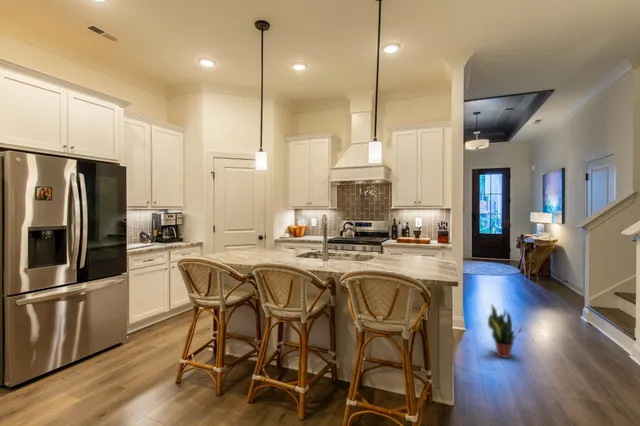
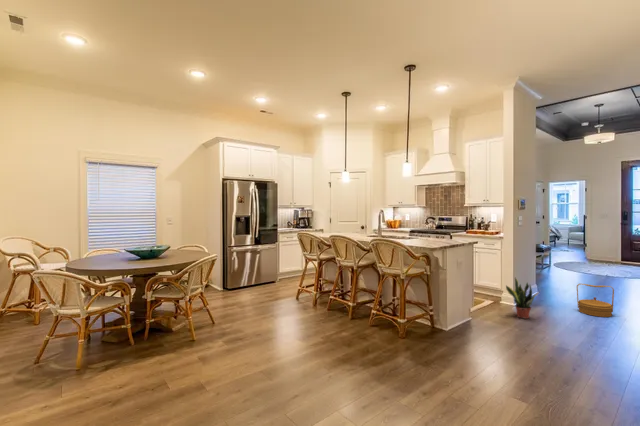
basket: none [534,301,570,338] -> present [577,284,614,317]

